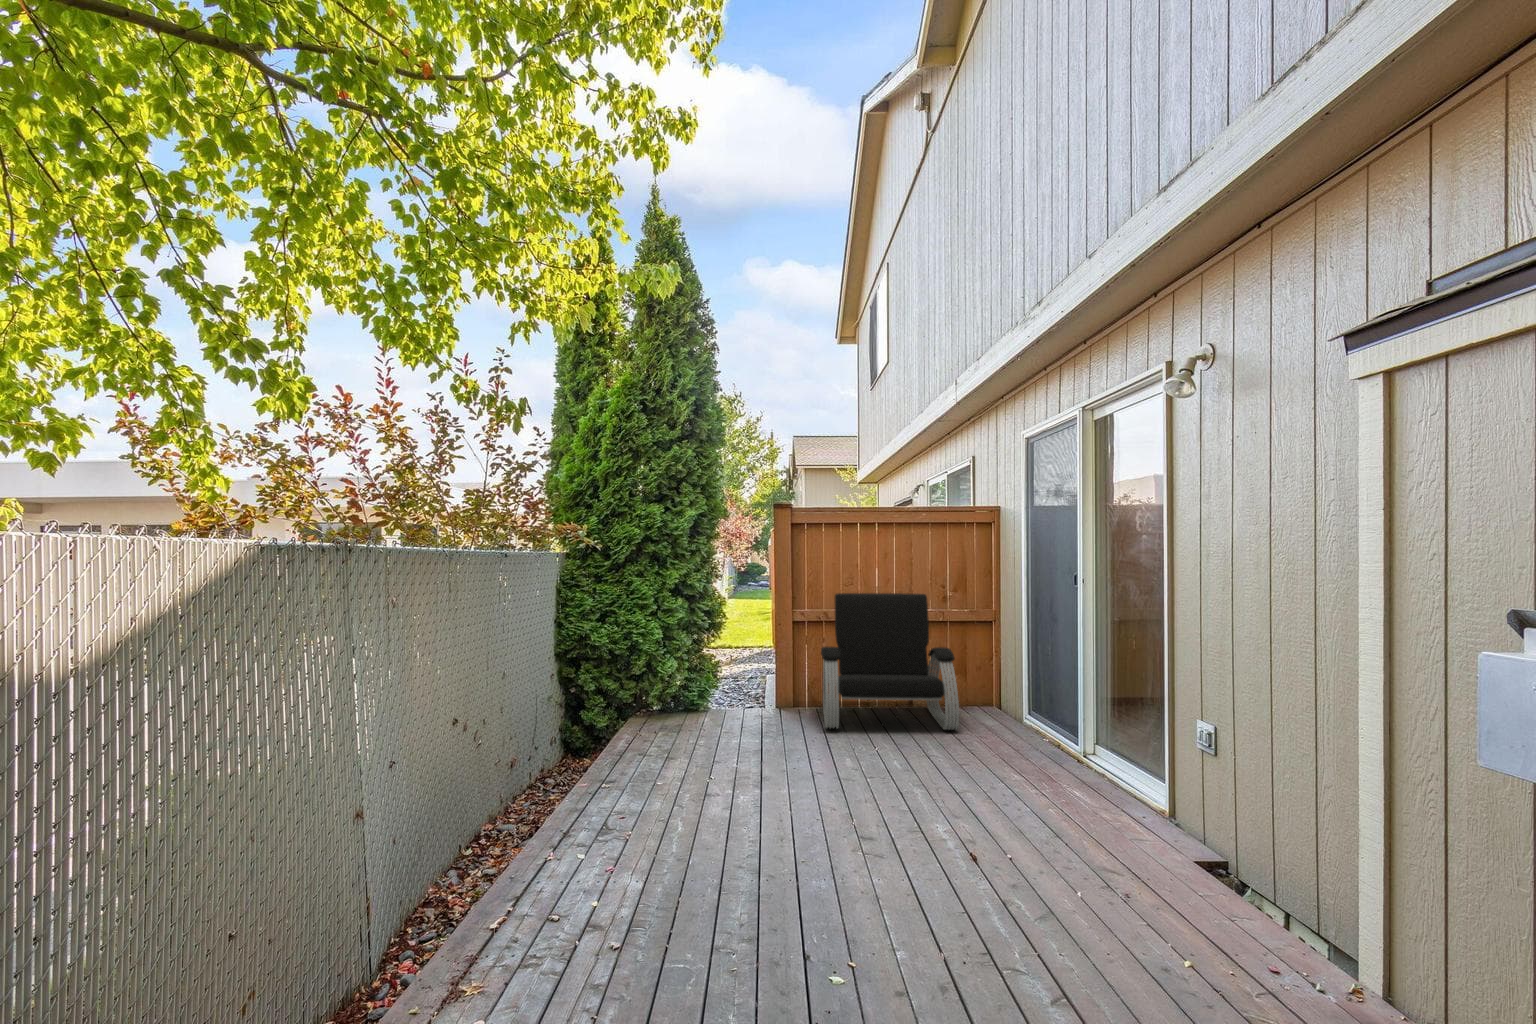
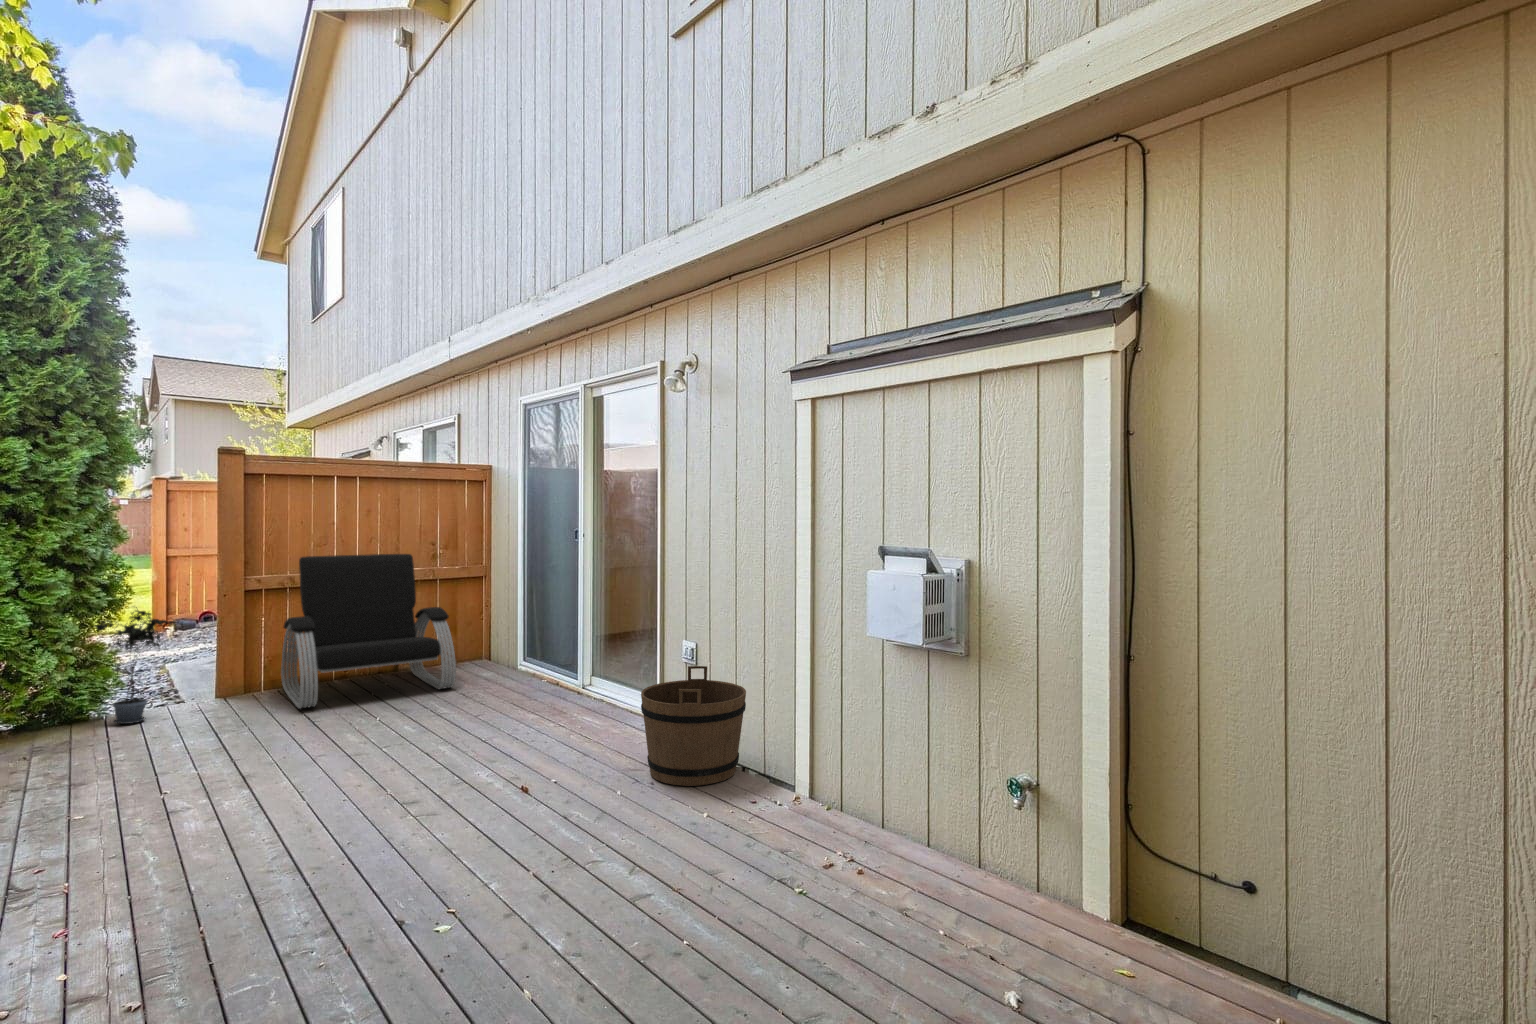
potted plant: none [696,628,750,720] -> present [94,607,181,724]
bucket: none [1113,754,1265,917] -> present [641,666,746,786]

